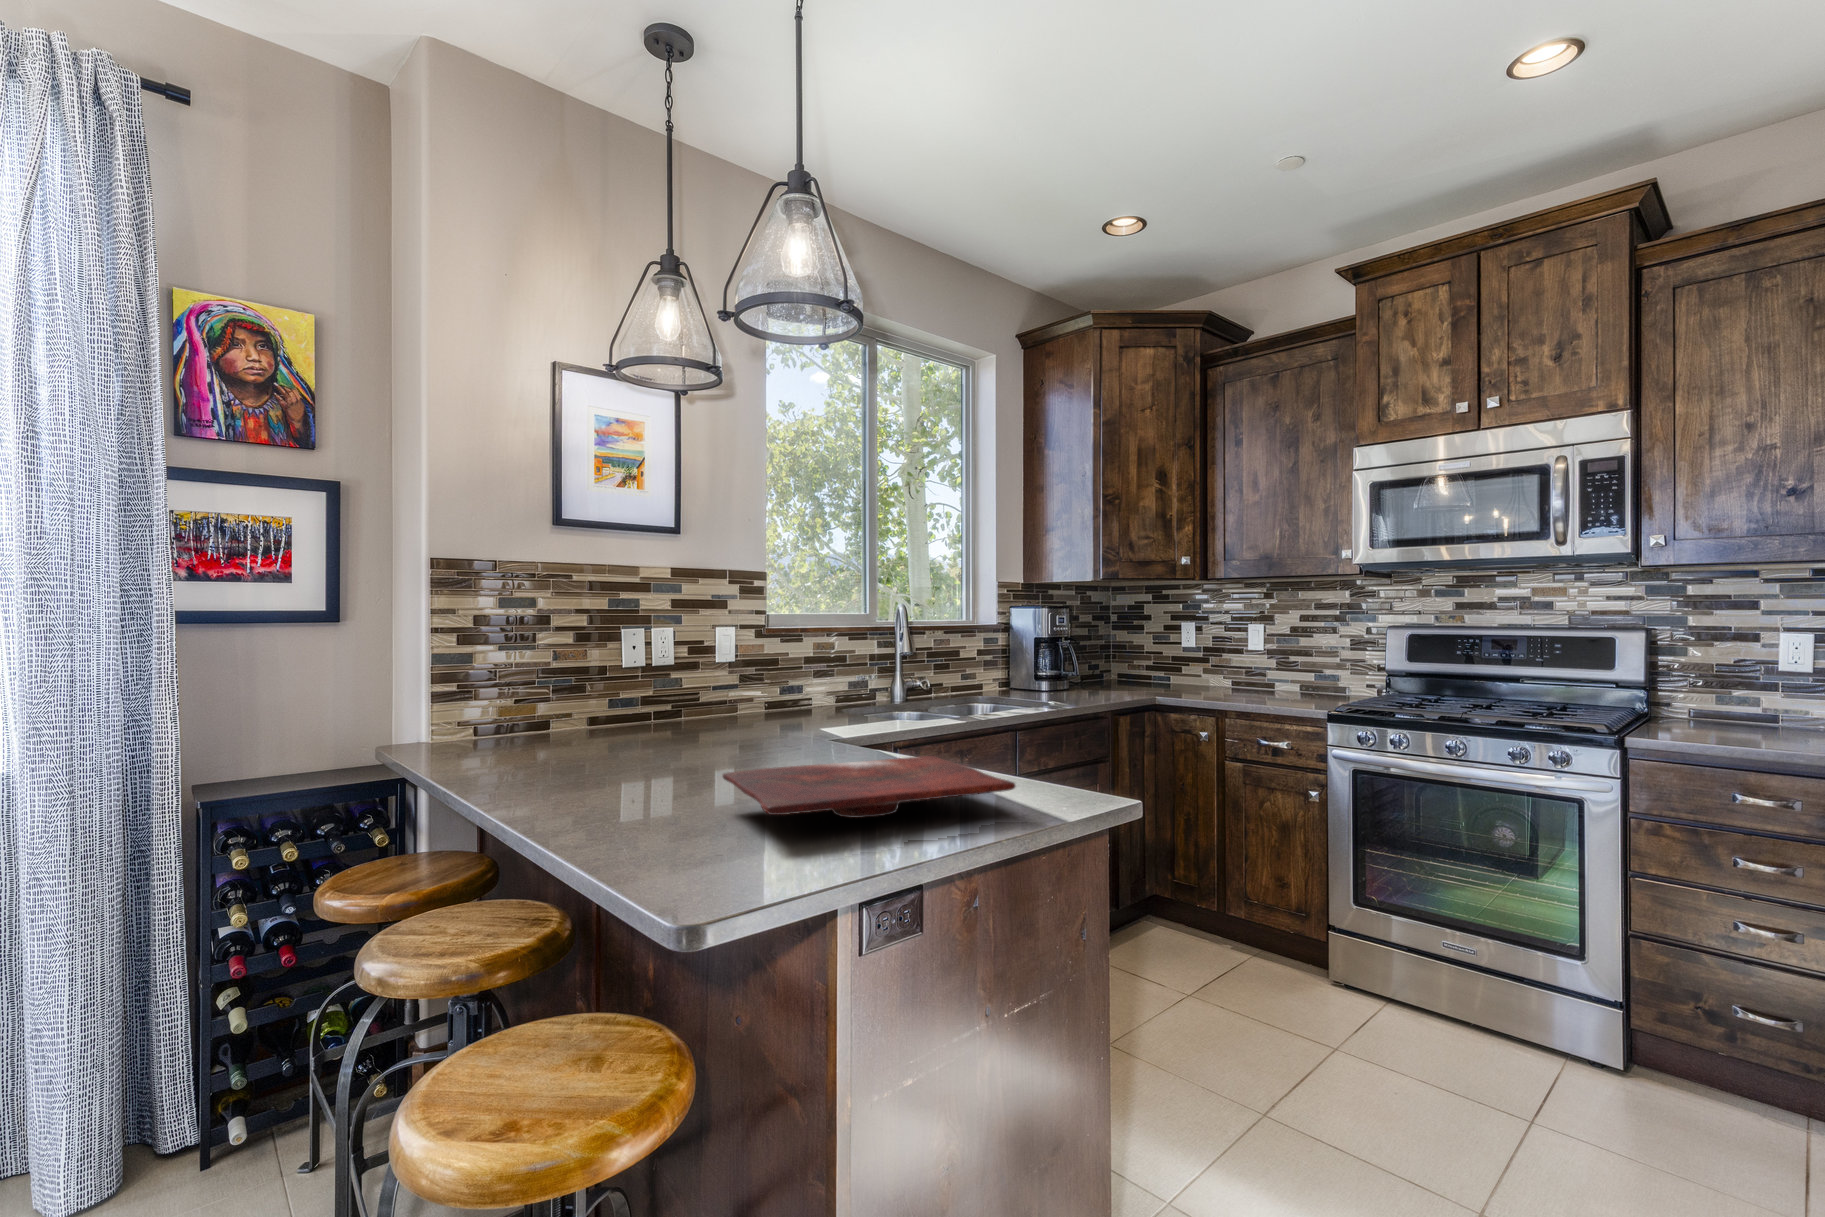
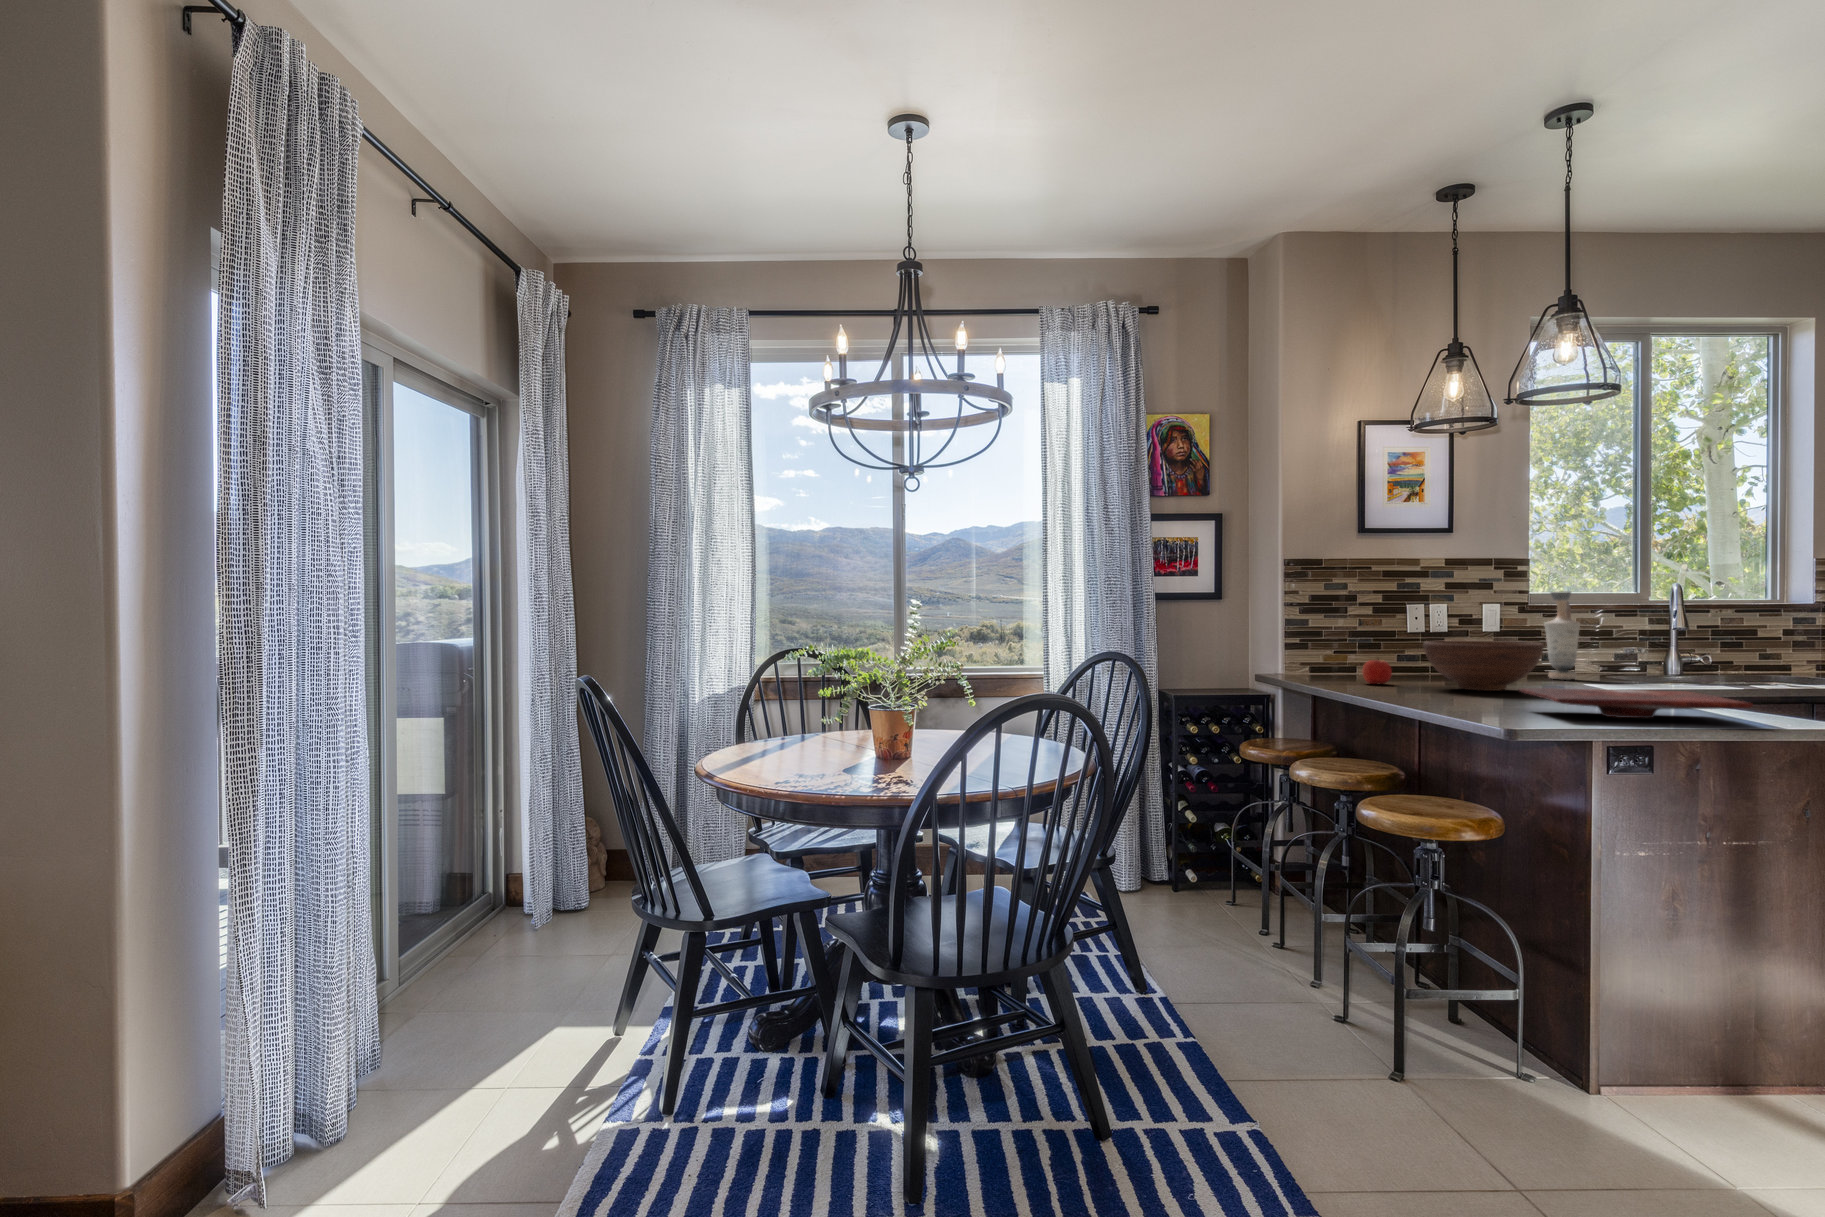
vase: none [780,612,816,717] -> present [1544,591,1580,680]
fruit bowl: none [622,679,772,754] -> present [1424,640,1544,691]
apple: none [543,710,586,751] -> present [1362,659,1392,684]

